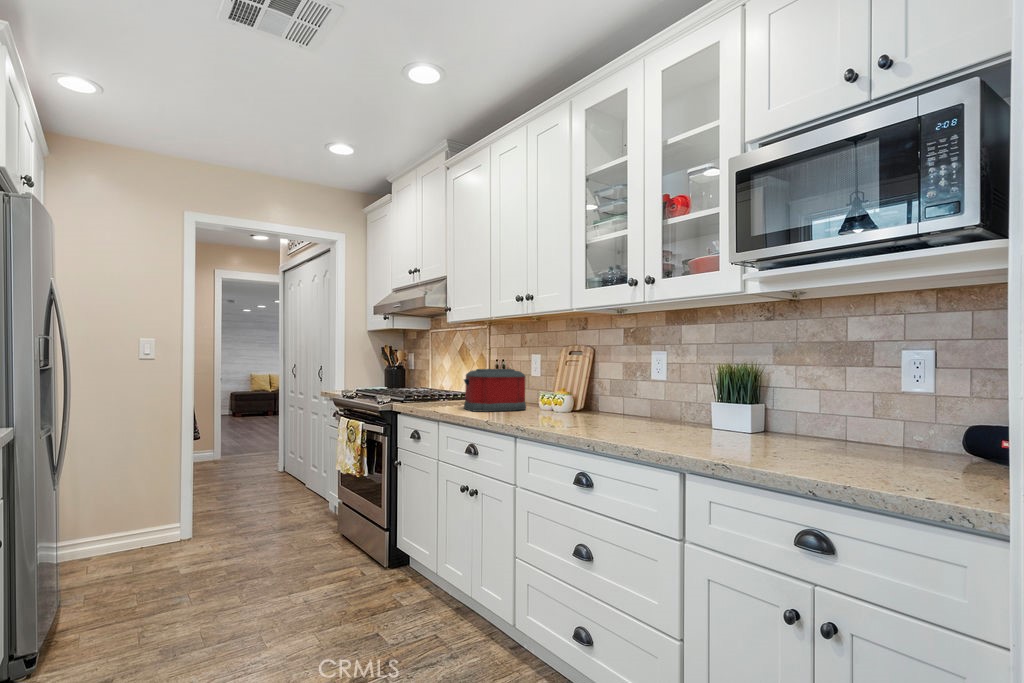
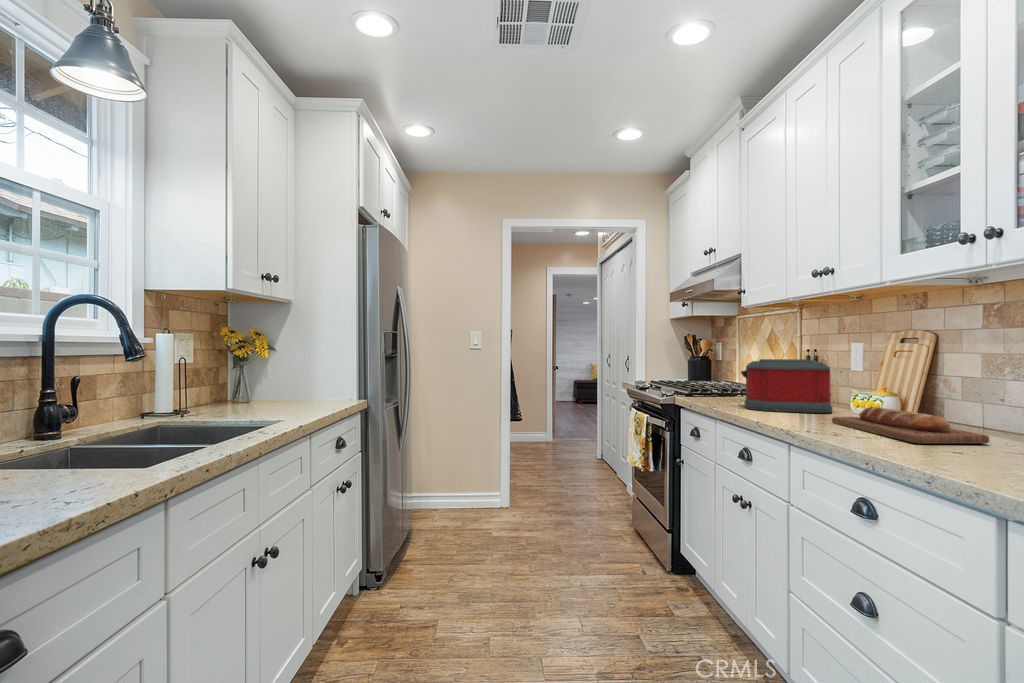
bread loaf: none [536,404,626,428] -> present [832,407,989,444]

